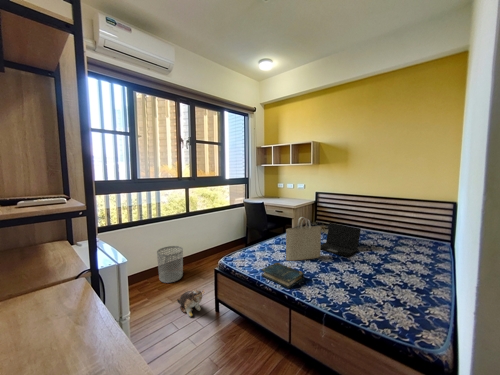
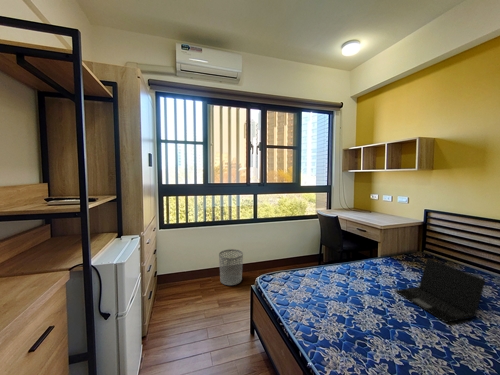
tote bag: present [286,217,321,261] -> none [336,244,397,308]
book: present [261,263,304,288] -> none [288,299,344,344]
plush toy: present [177,290,204,317] -> none [220,301,238,329]

